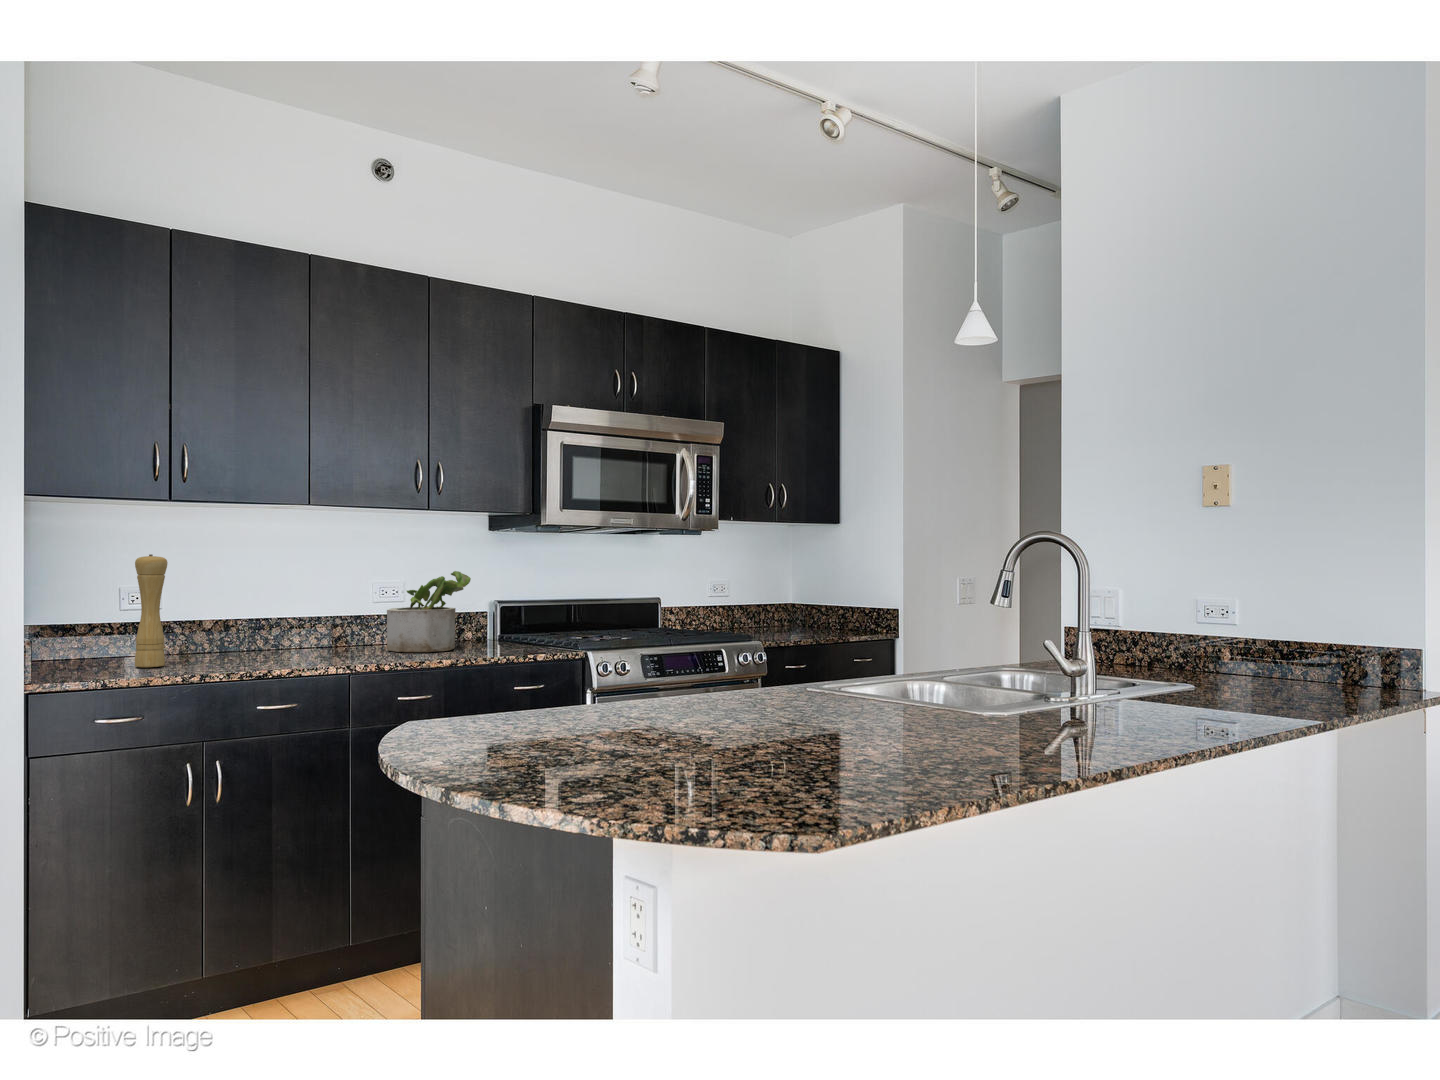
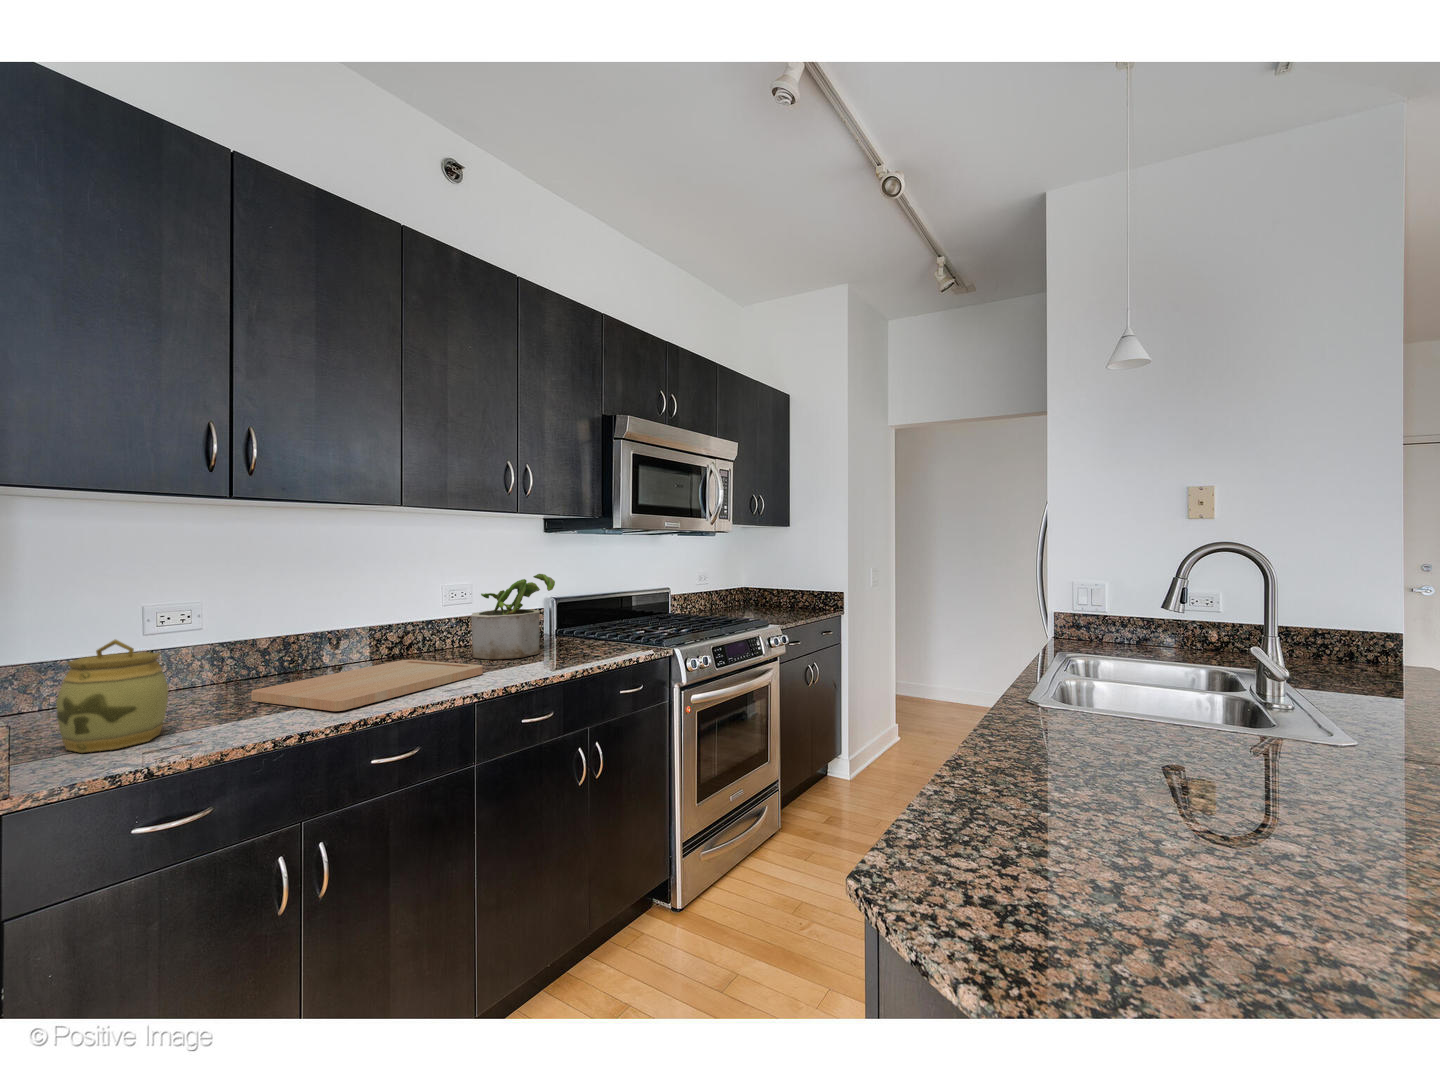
pepper mill: present [135,554,168,667] -> none [173,567,221,715]
jar: none [62,603,128,678] -> present [56,640,168,753]
cutting board: none [189,647,378,670] -> present [252,660,483,711]

